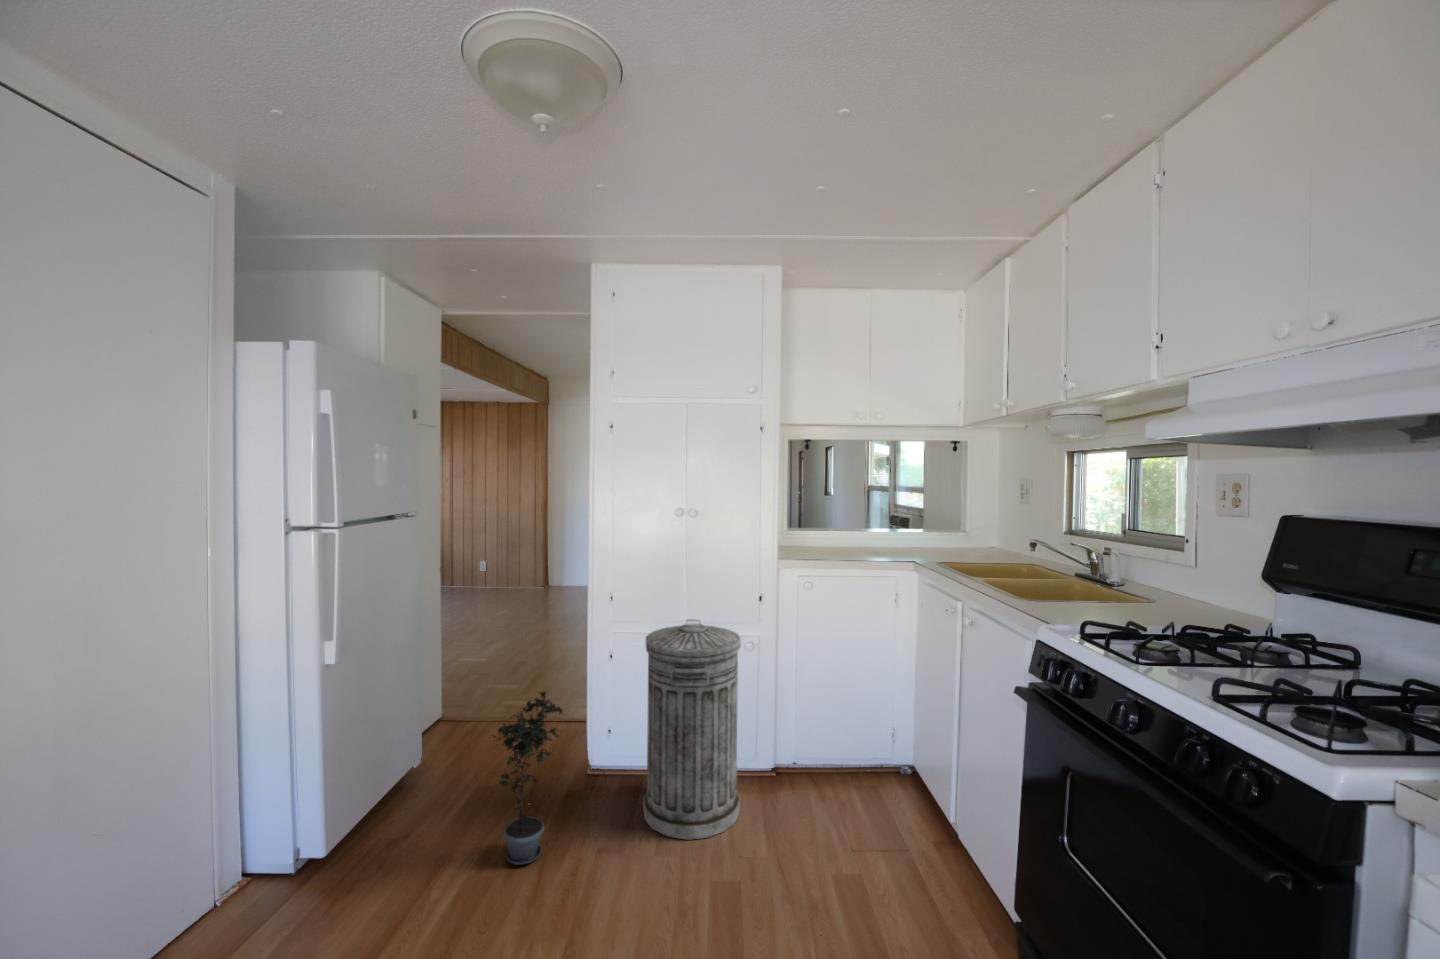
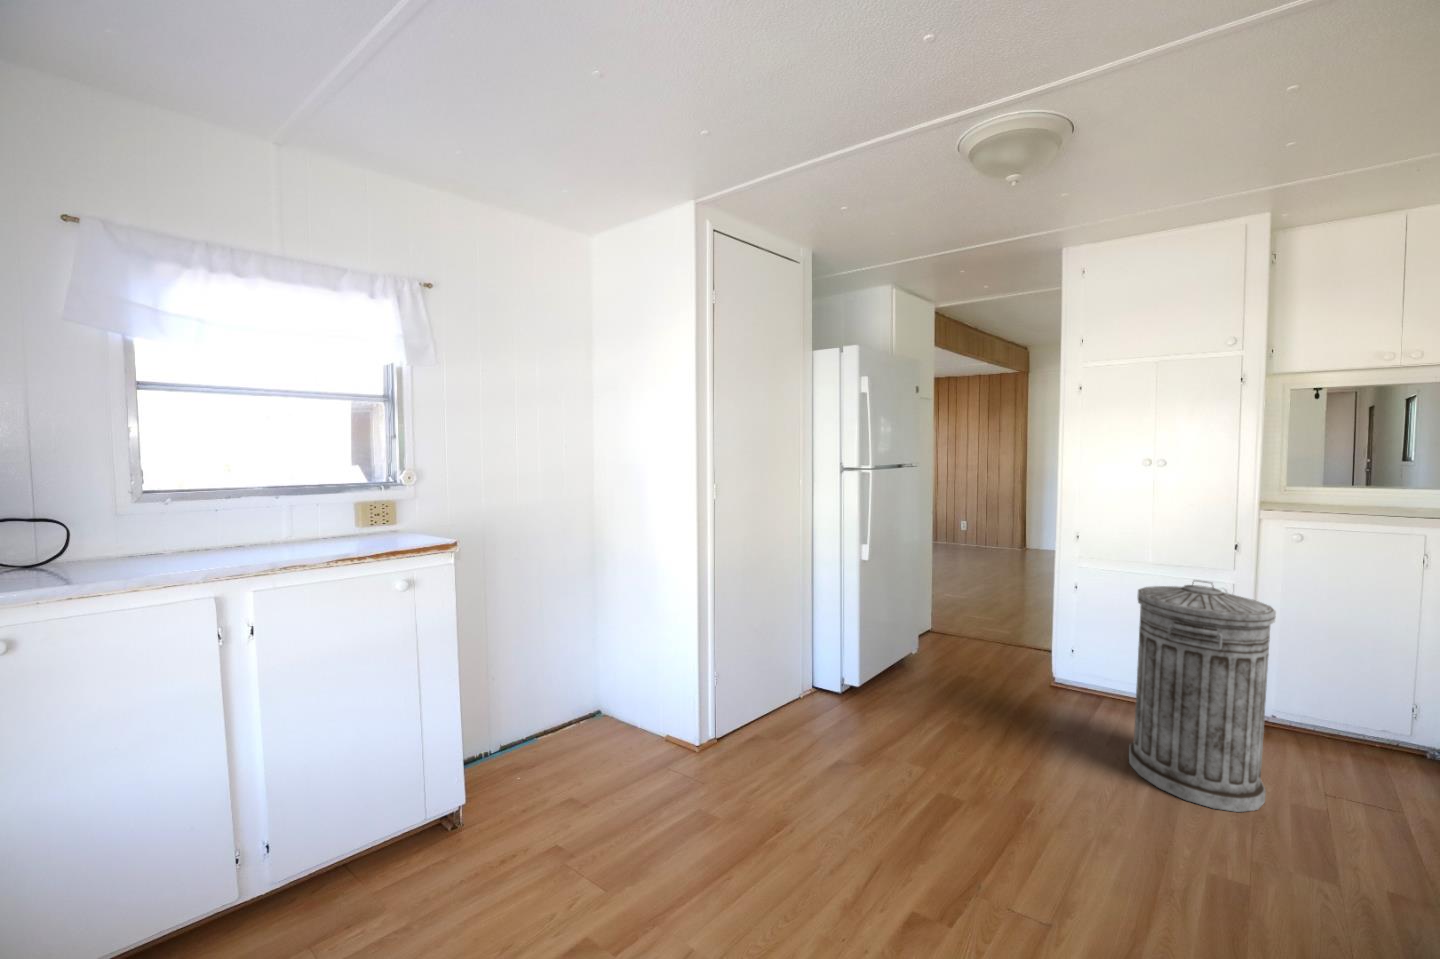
potted plant: present [494,691,562,865] -> none [975,615,1043,751]

